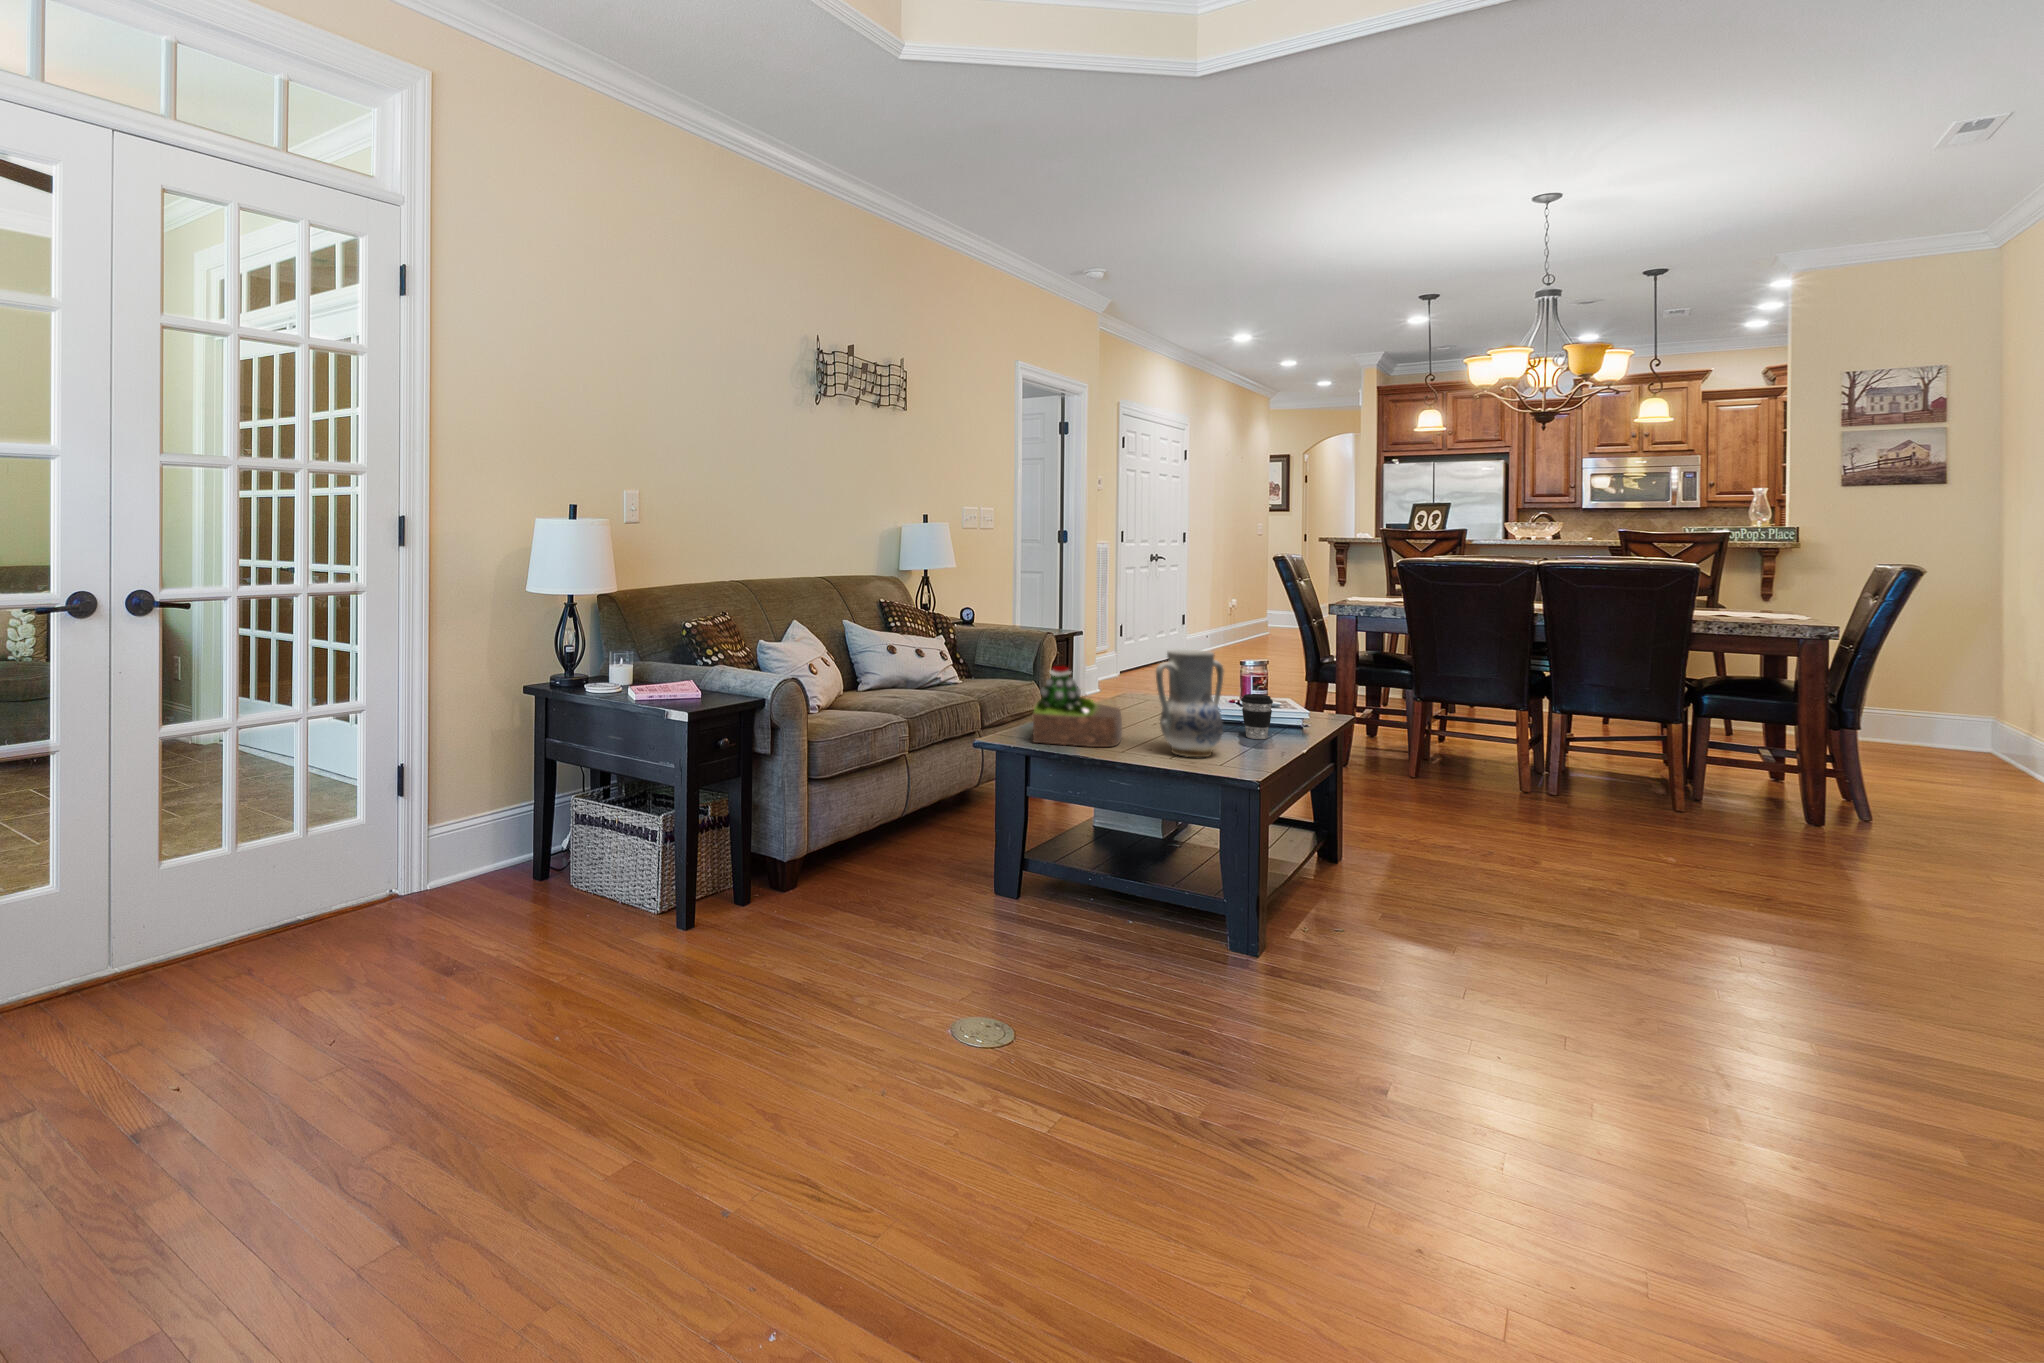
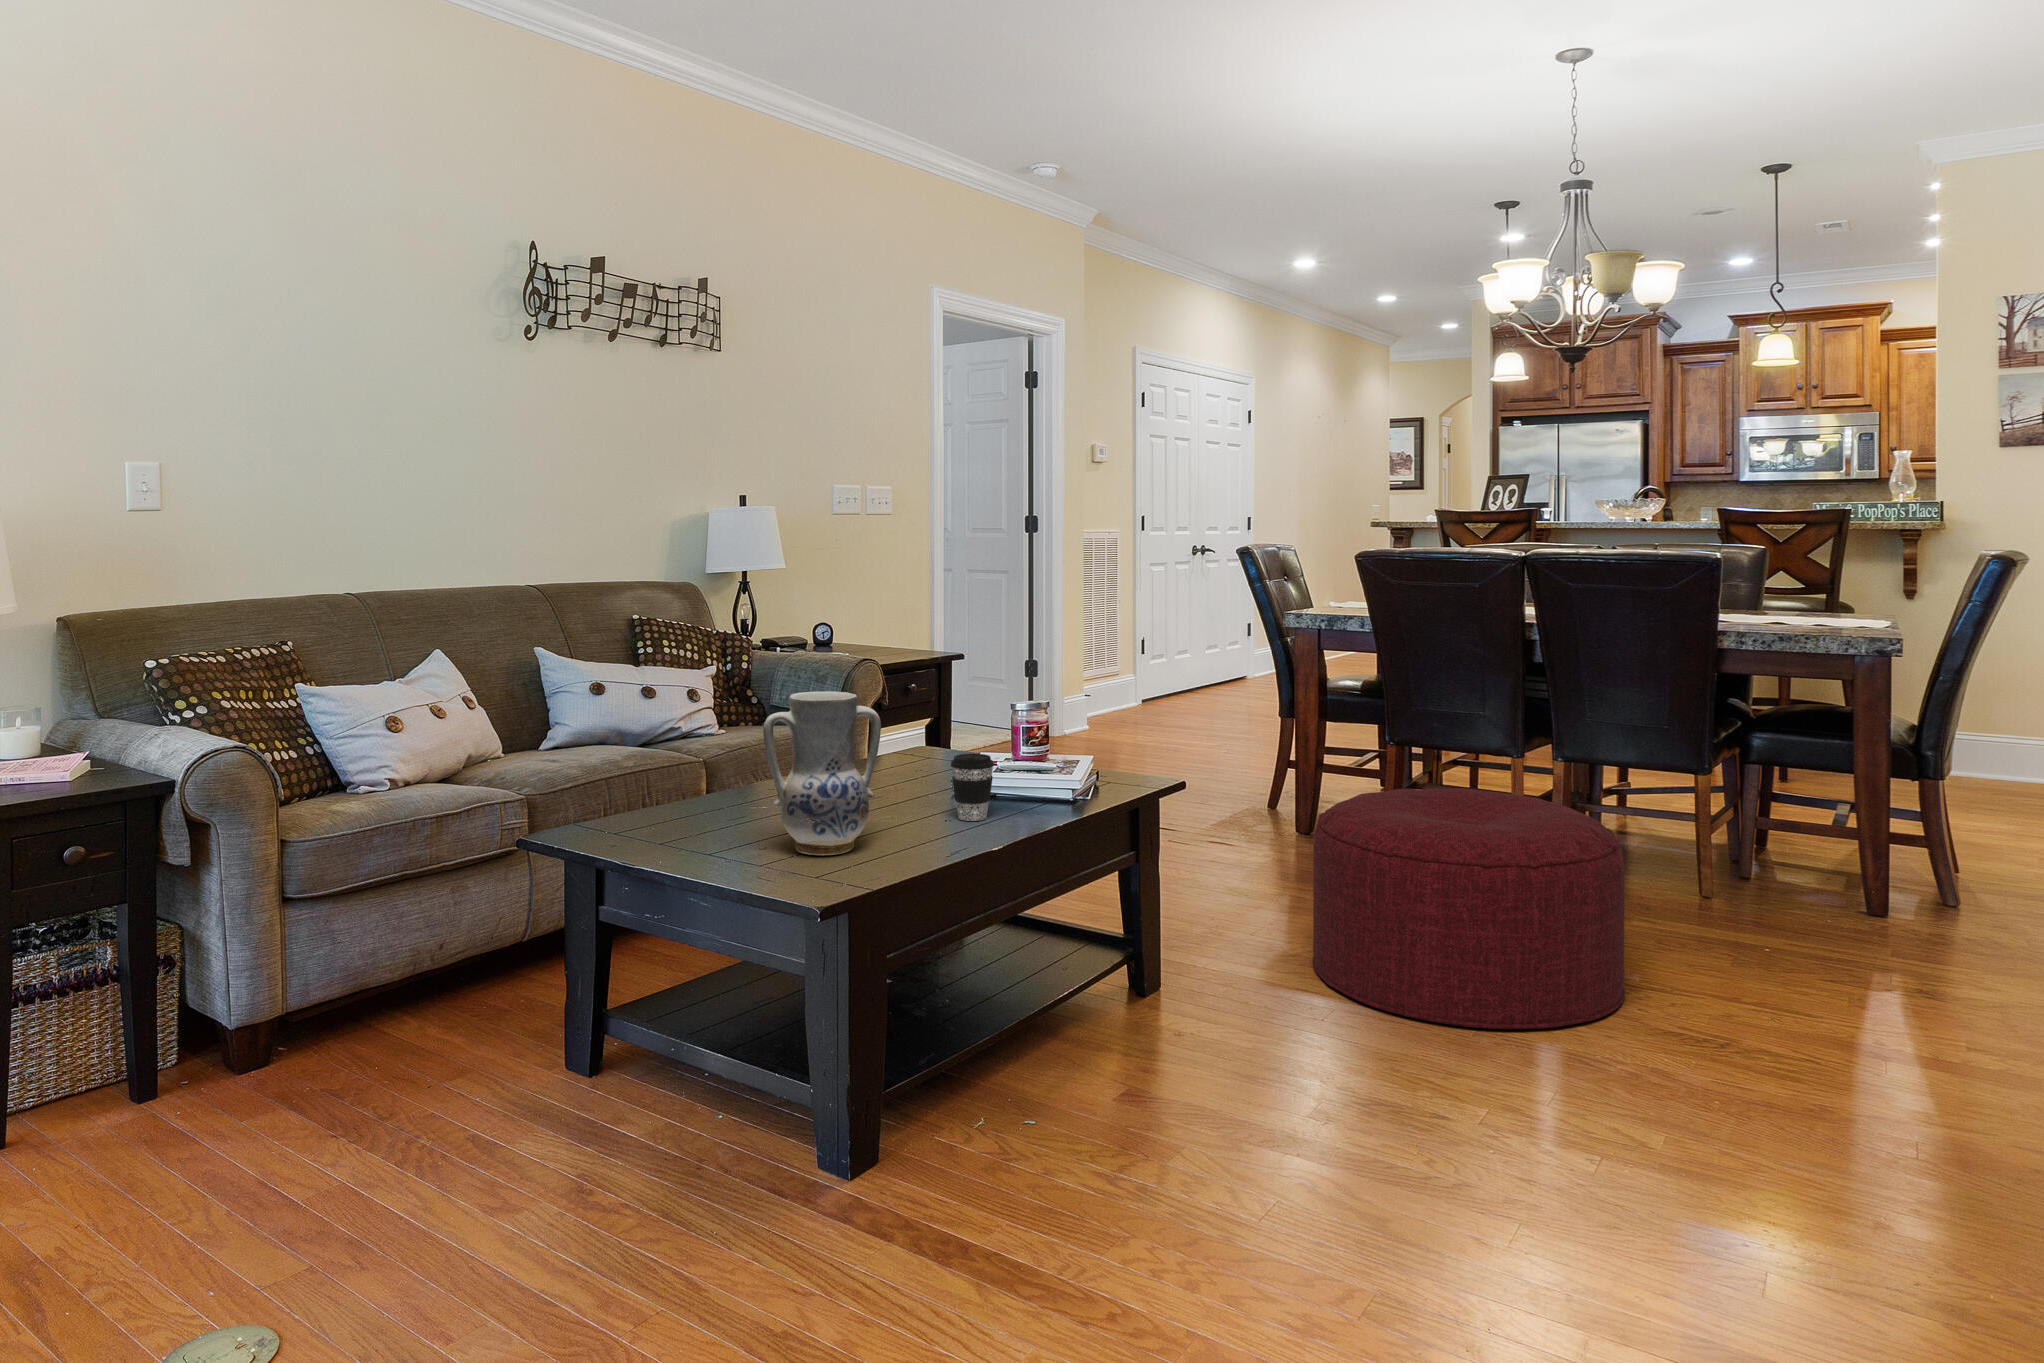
succulent plant: present [1033,666,1122,747] -> none [622,717,776,839]
ottoman: none [1443,728,1696,889] -> present [1313,788,1625,1029]

